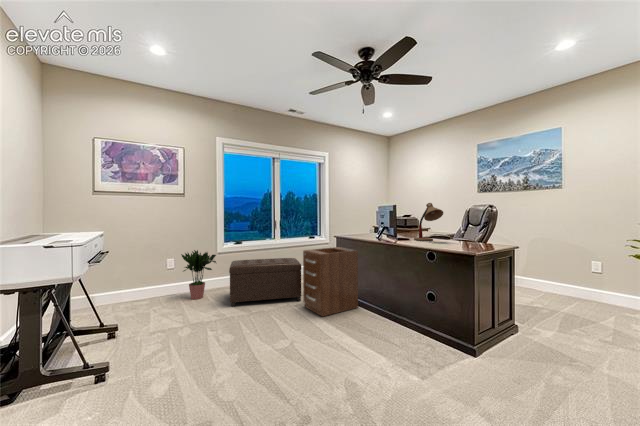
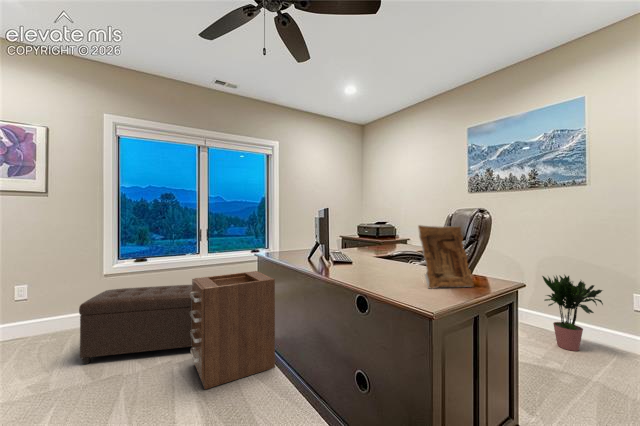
desk lamp: present [414,203,443,241] -> none [358,206,397,267]
picture frame: none [462,213,494,248] -> present [418,225,474,288]
potted plant: present [181,250,216,299] -> present [542,275,603,351]

